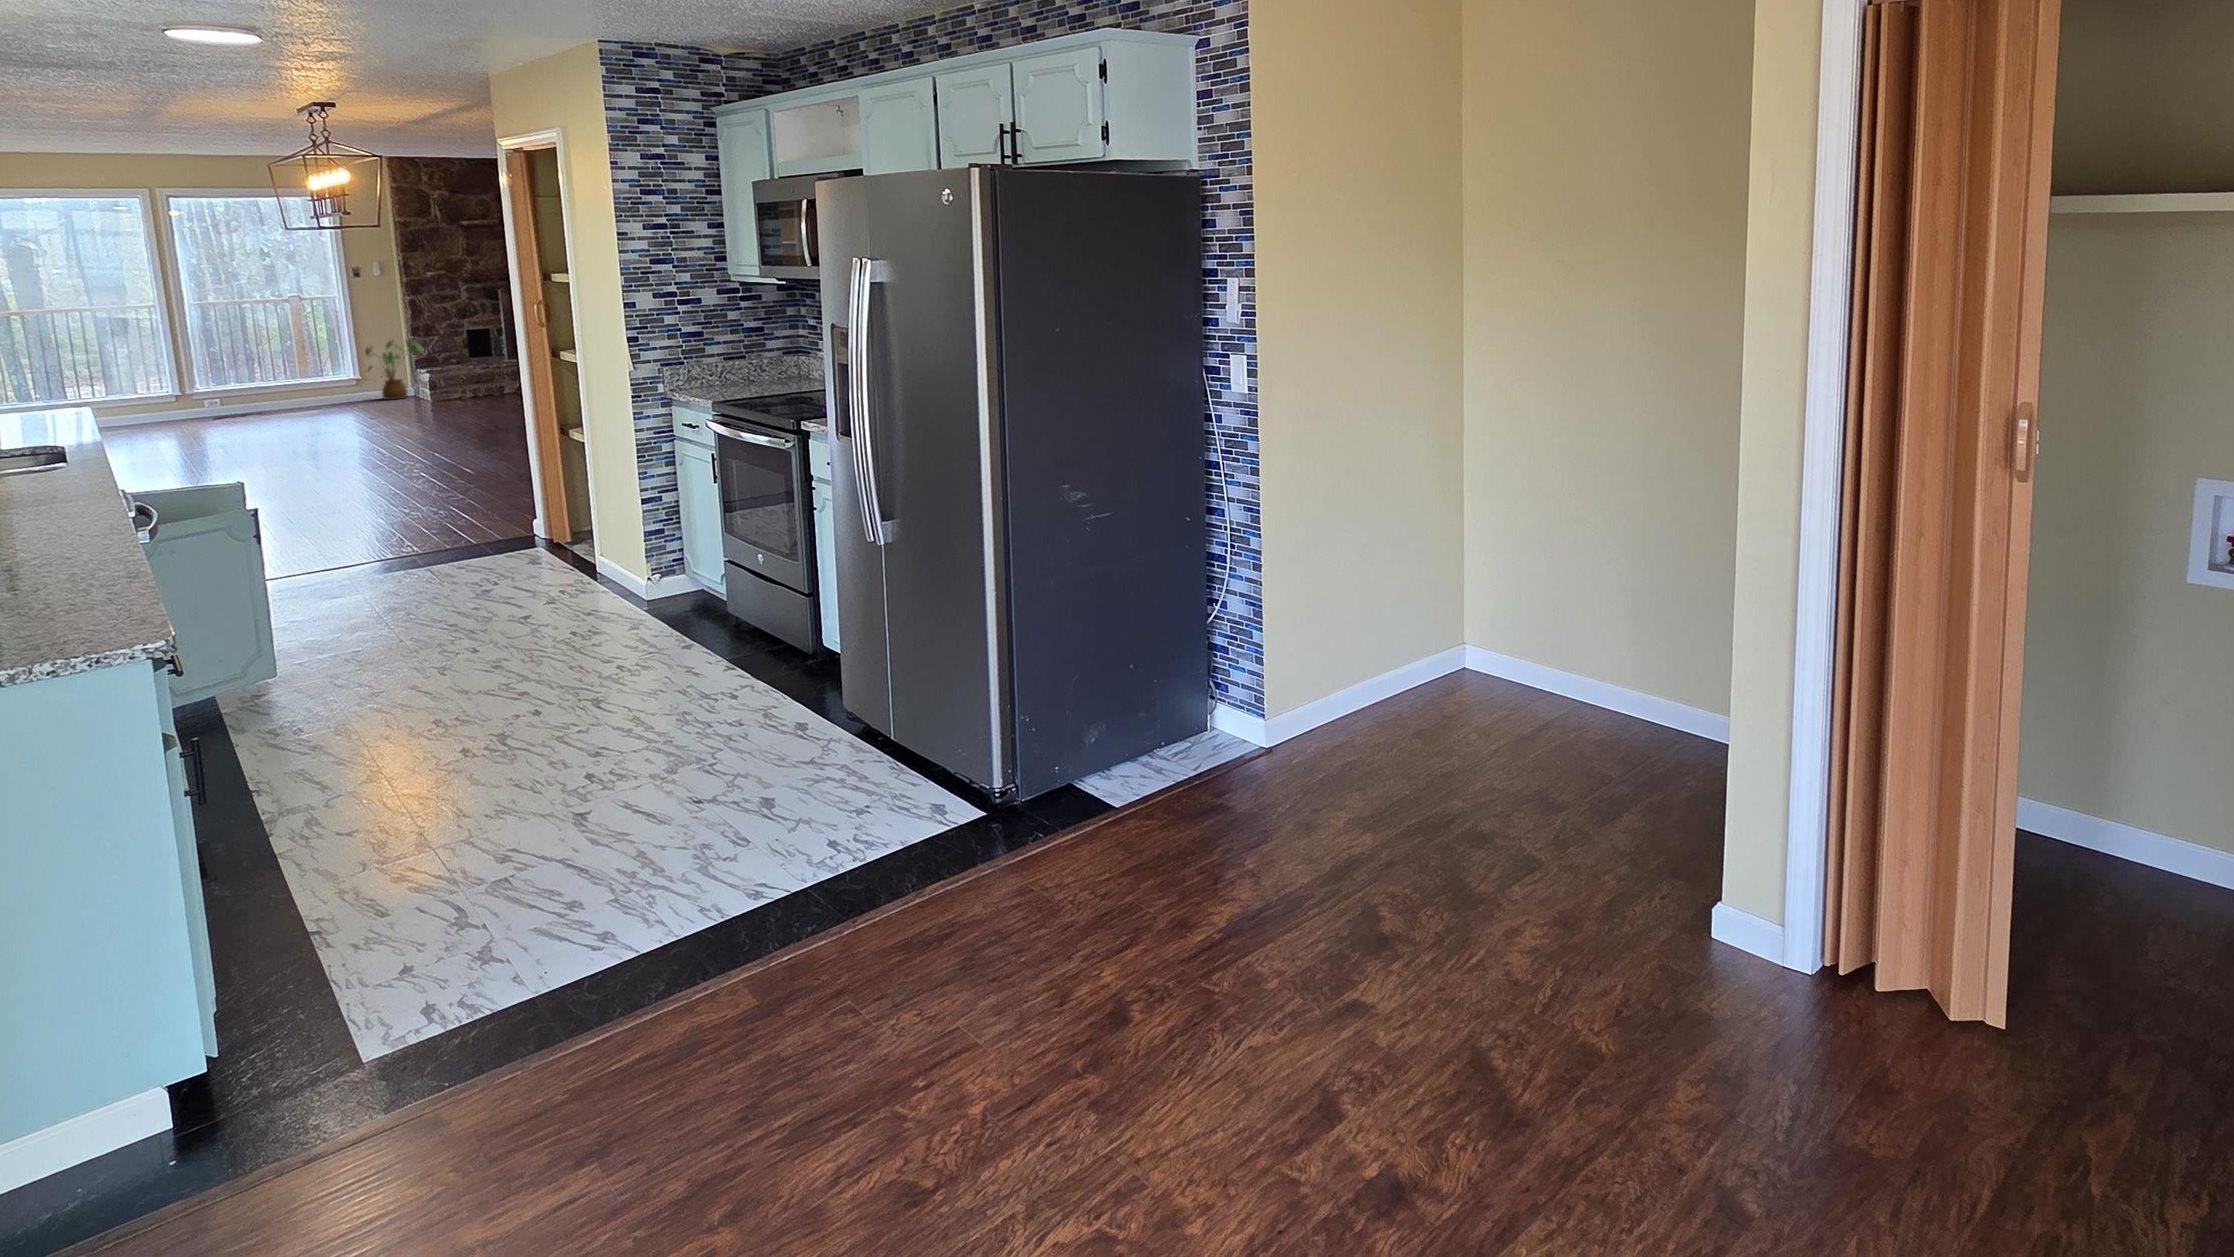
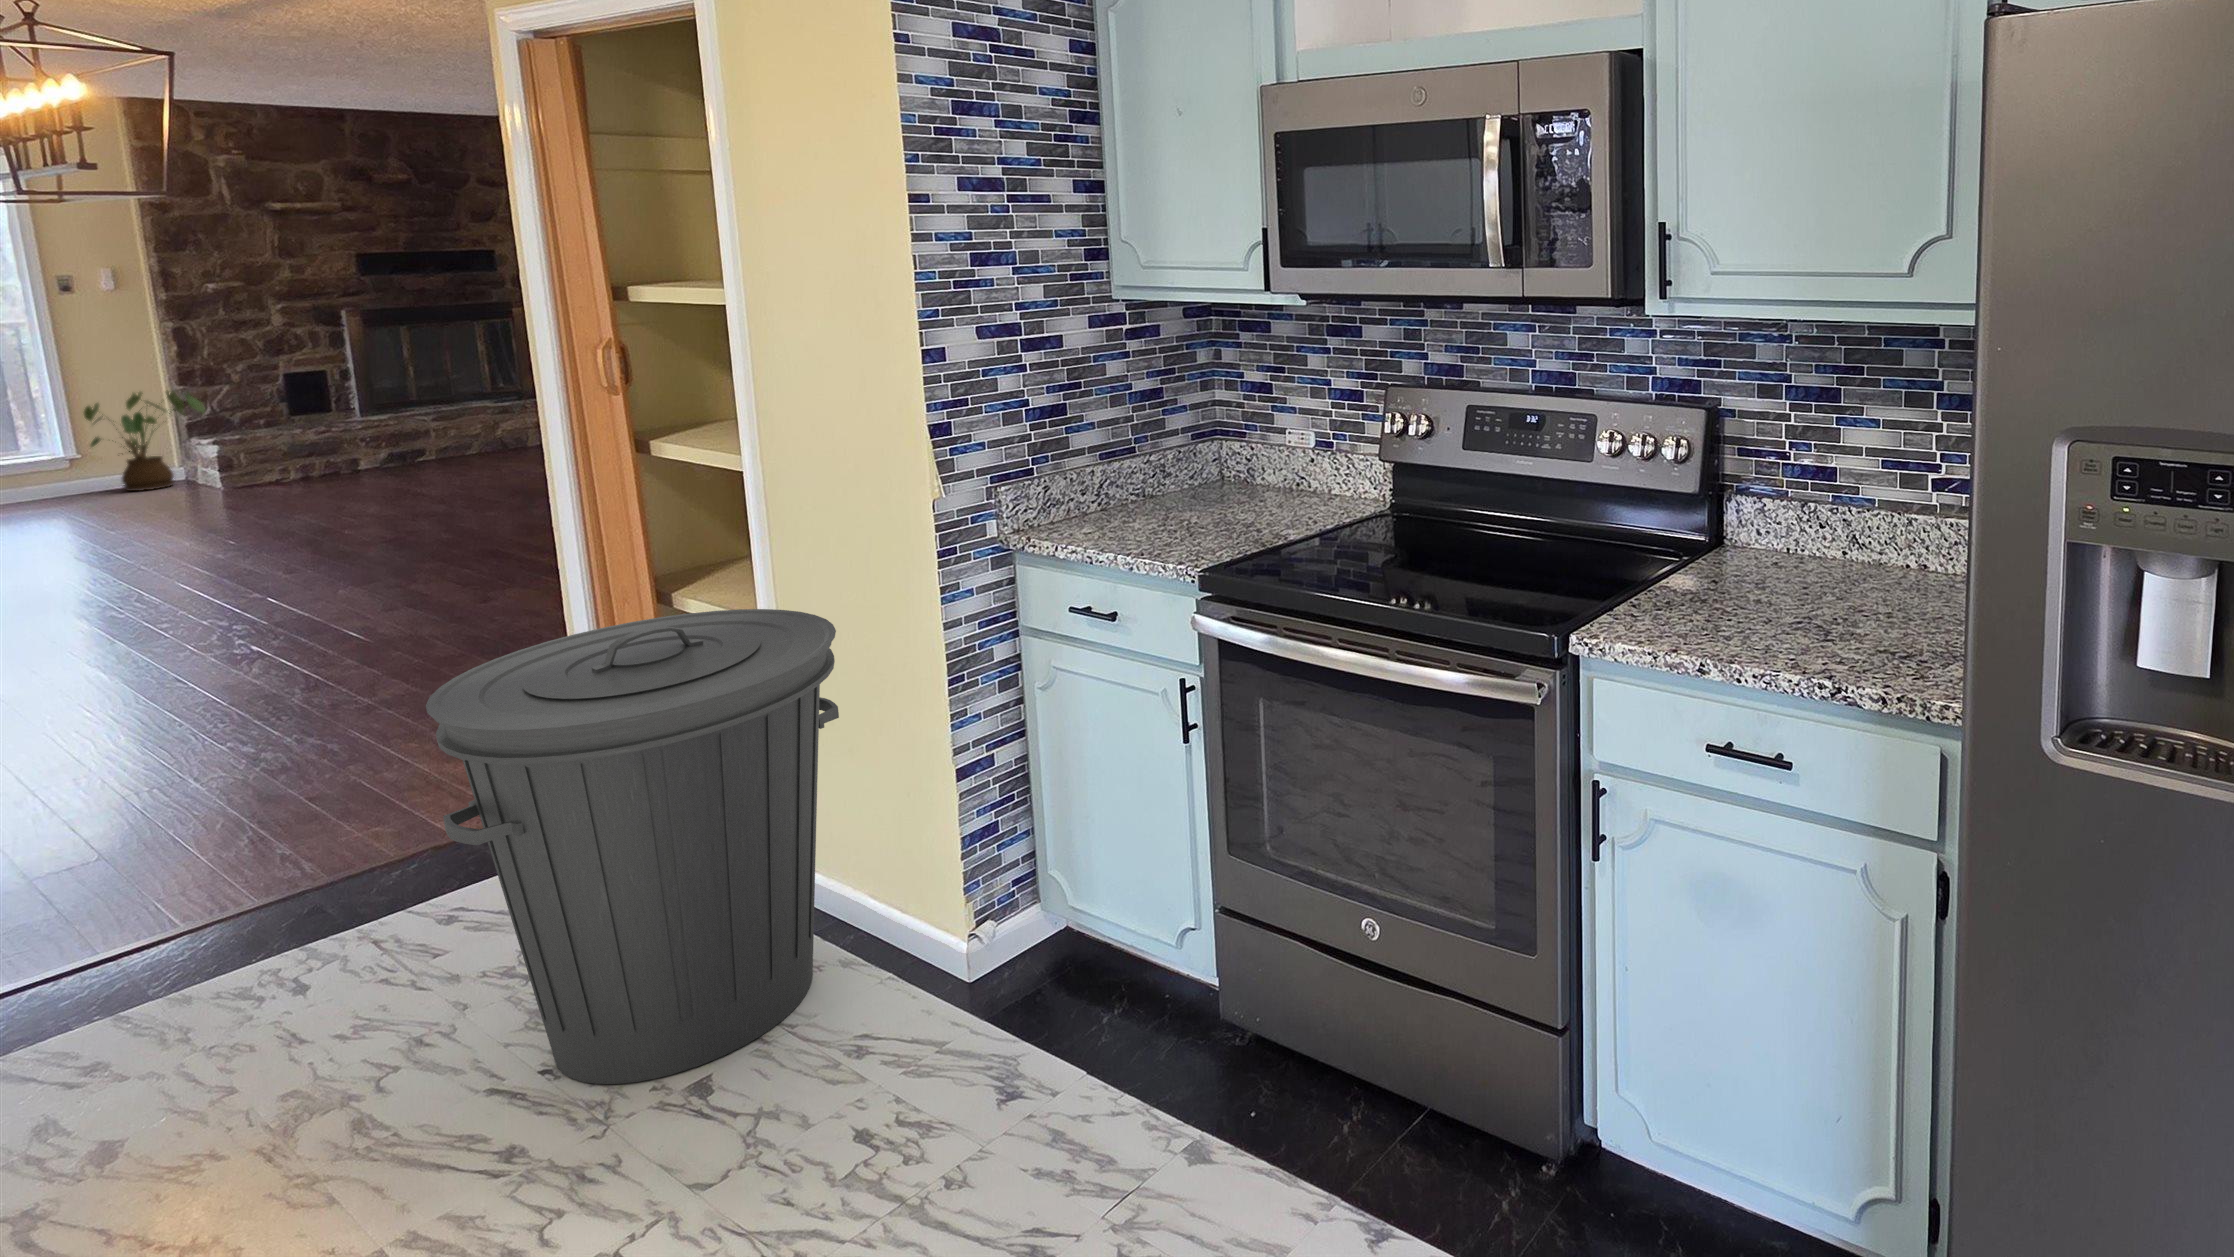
trash can: none [433,423,603,614] -> present [426,609,839,1084]

